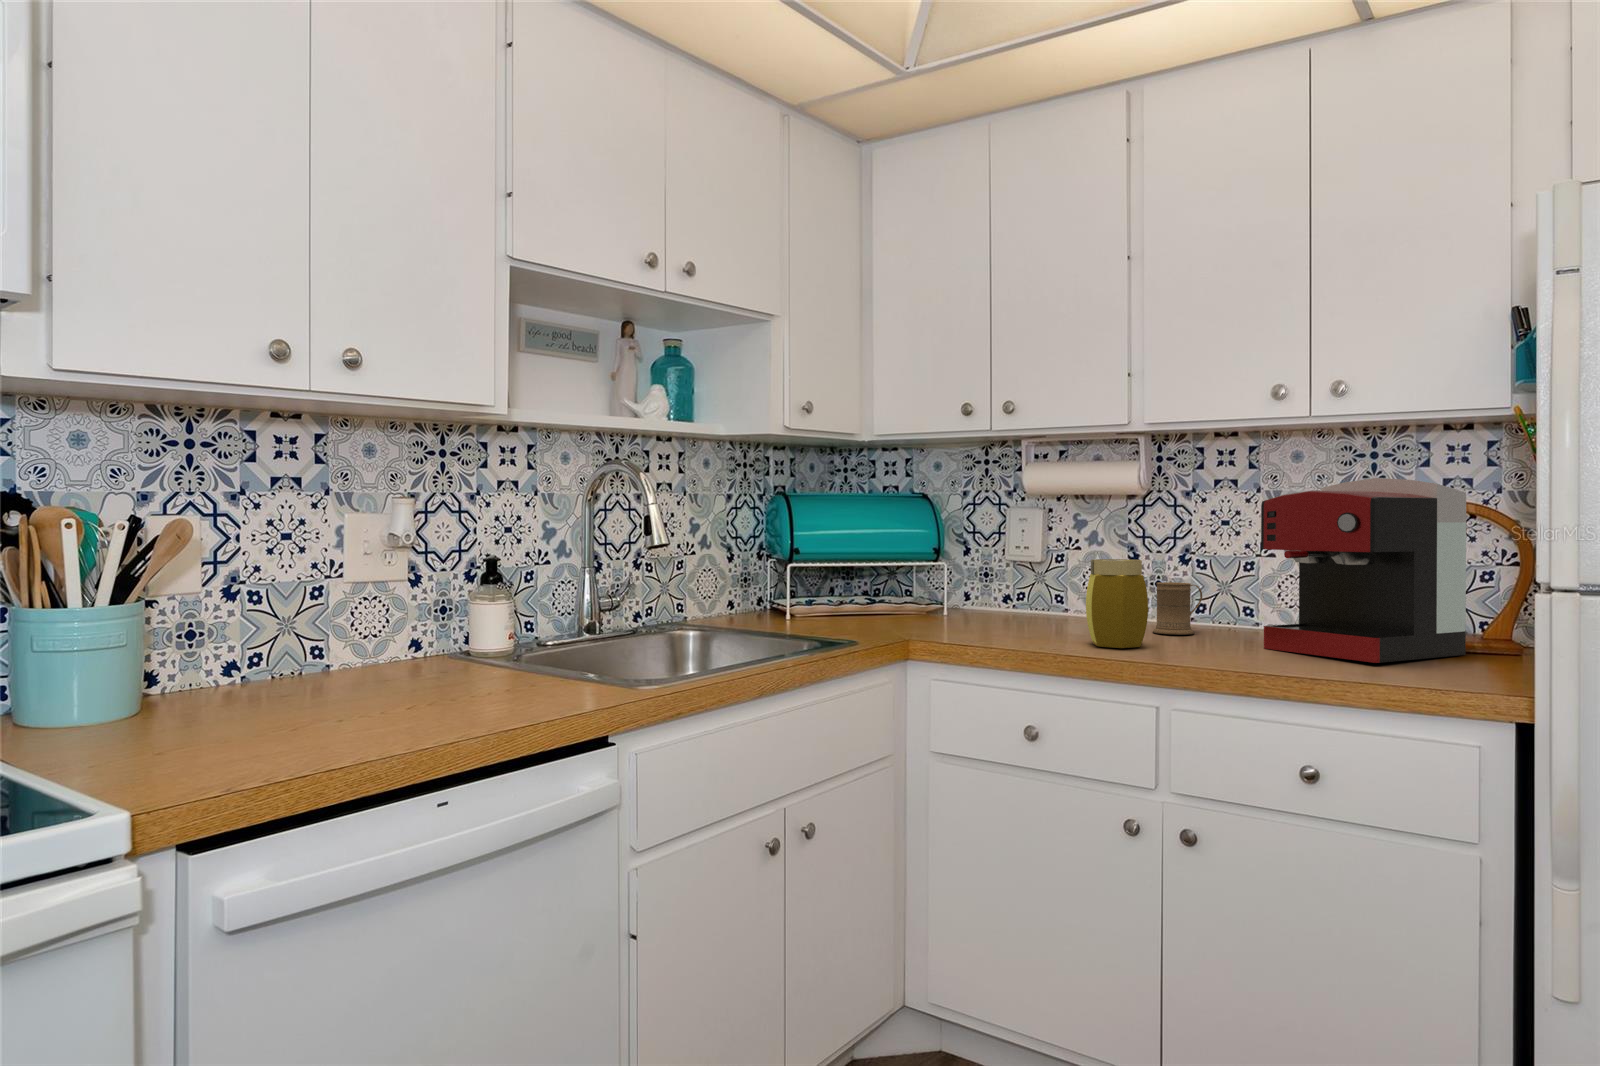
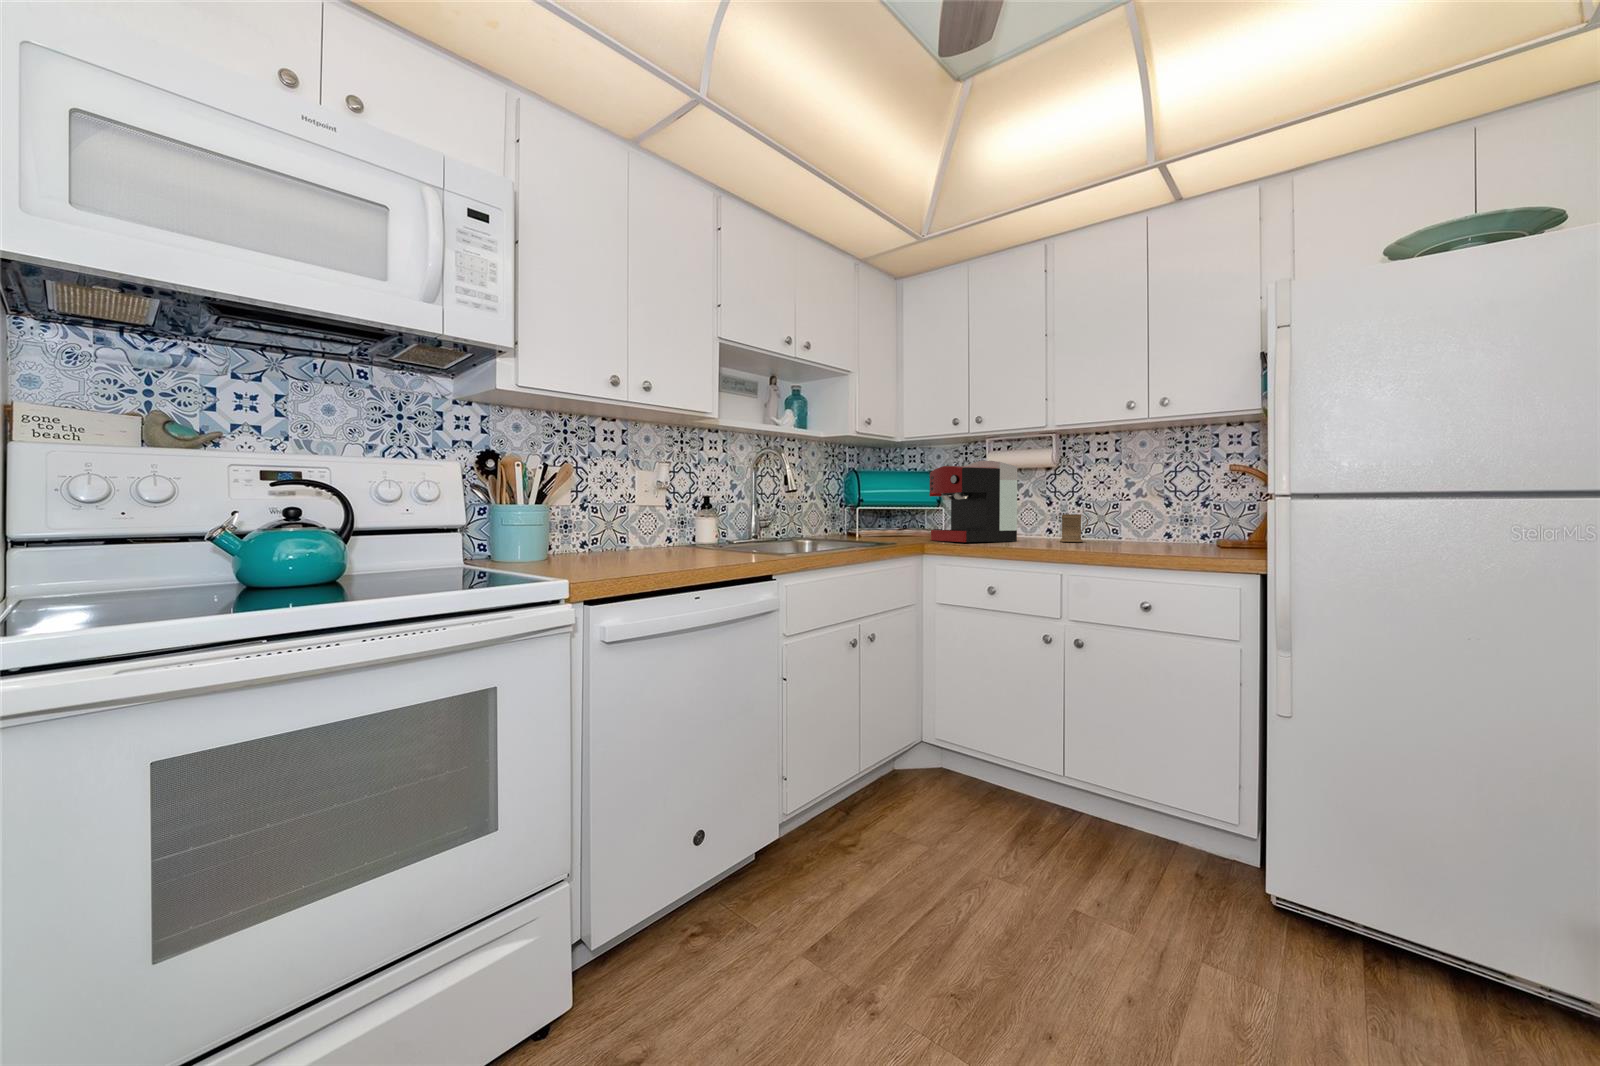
coffee maker: present [1261,478,1466,663] -> present [929,461,1017,542]
jar: present [1086,559,1148,648] -> none [1022,498,1056,546]

